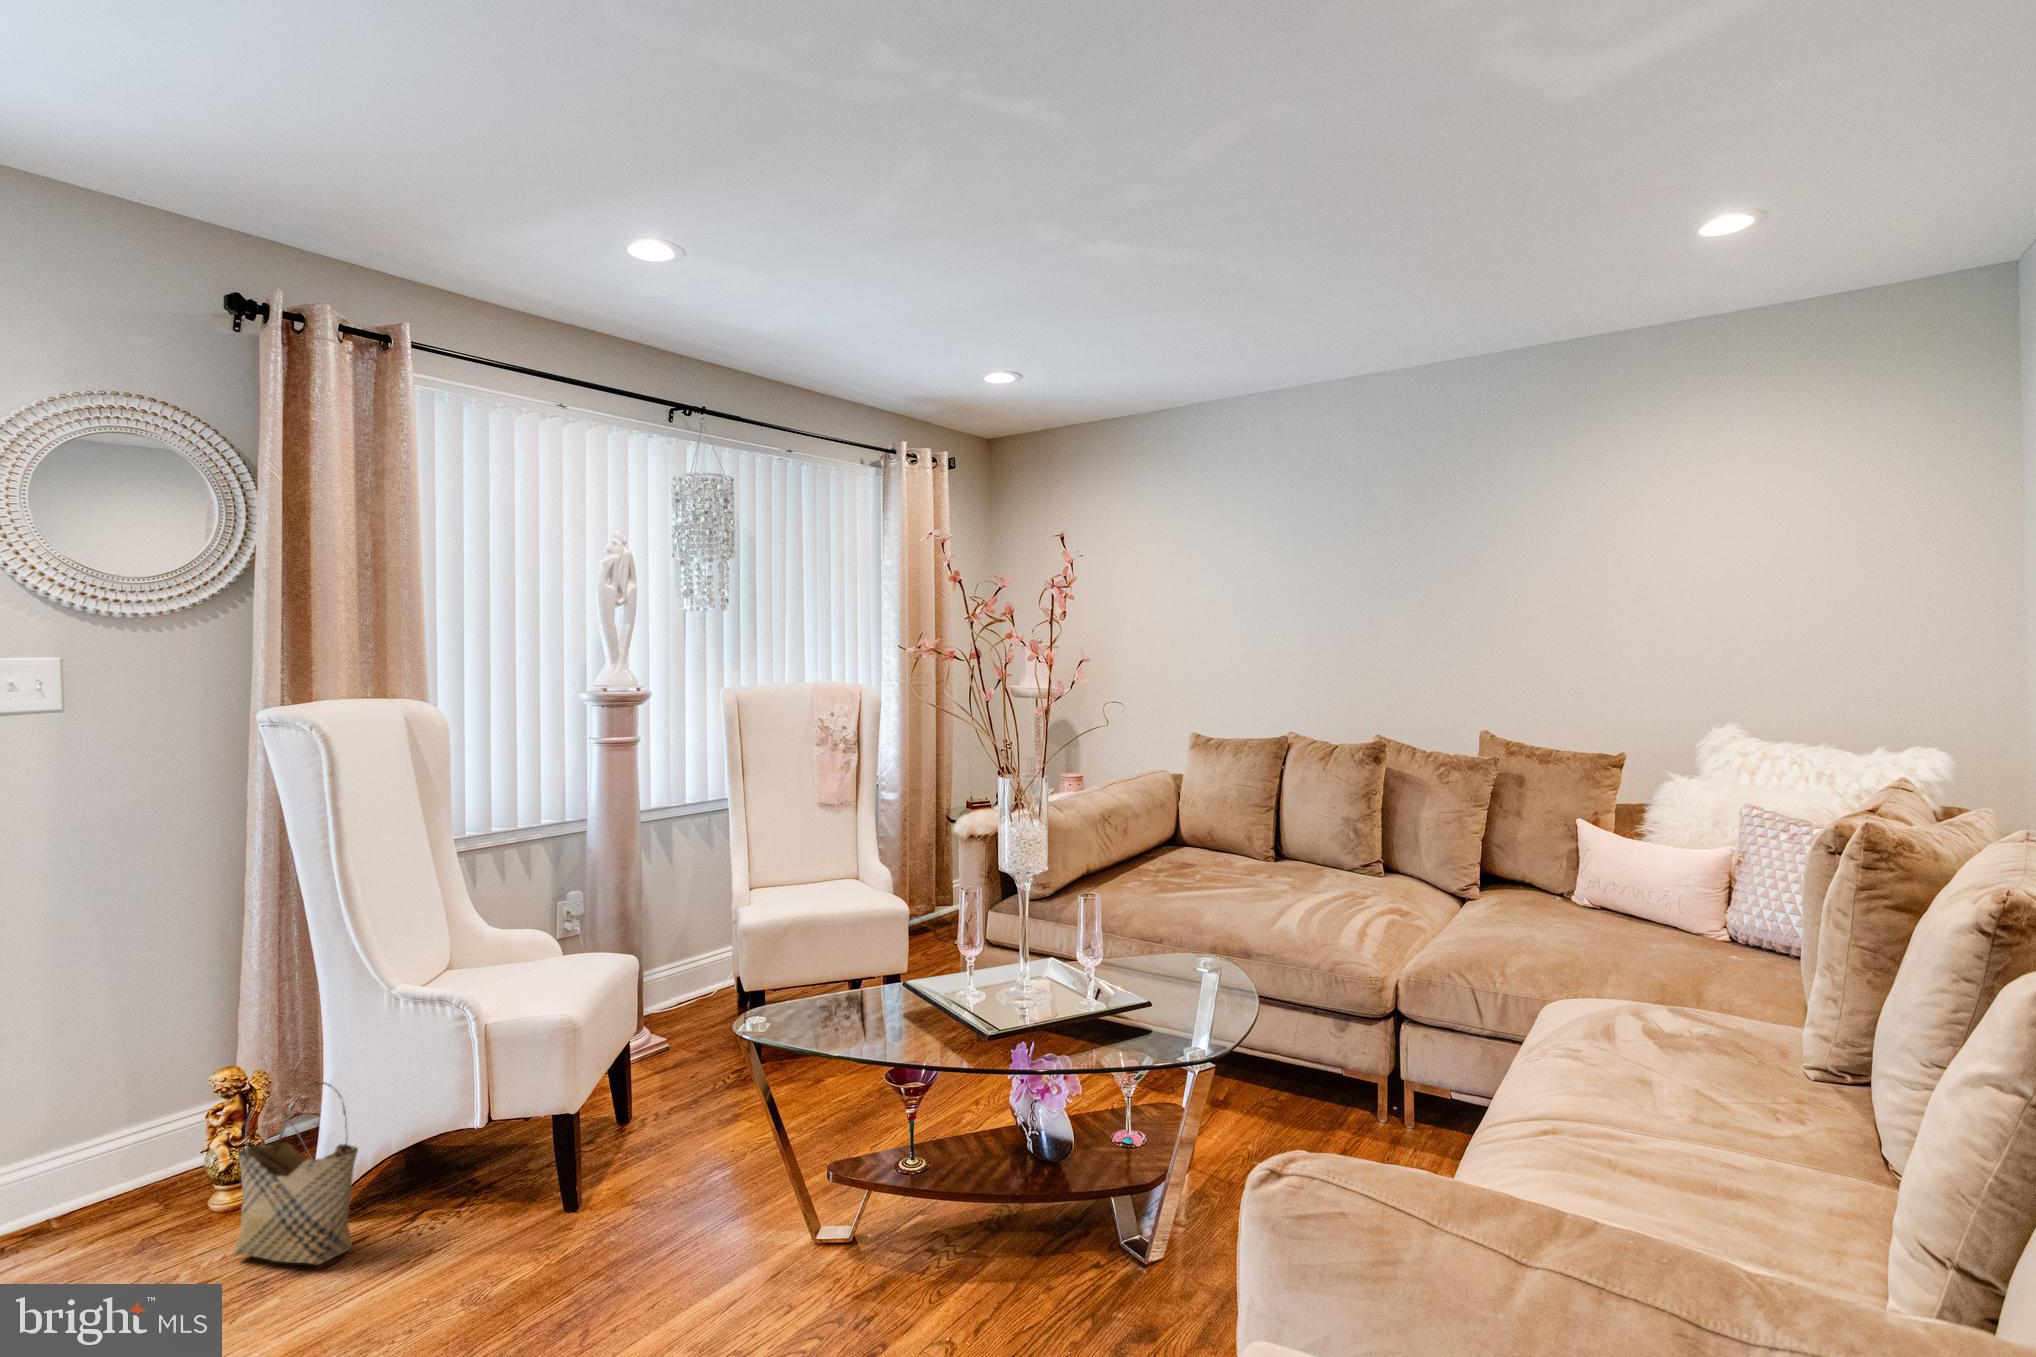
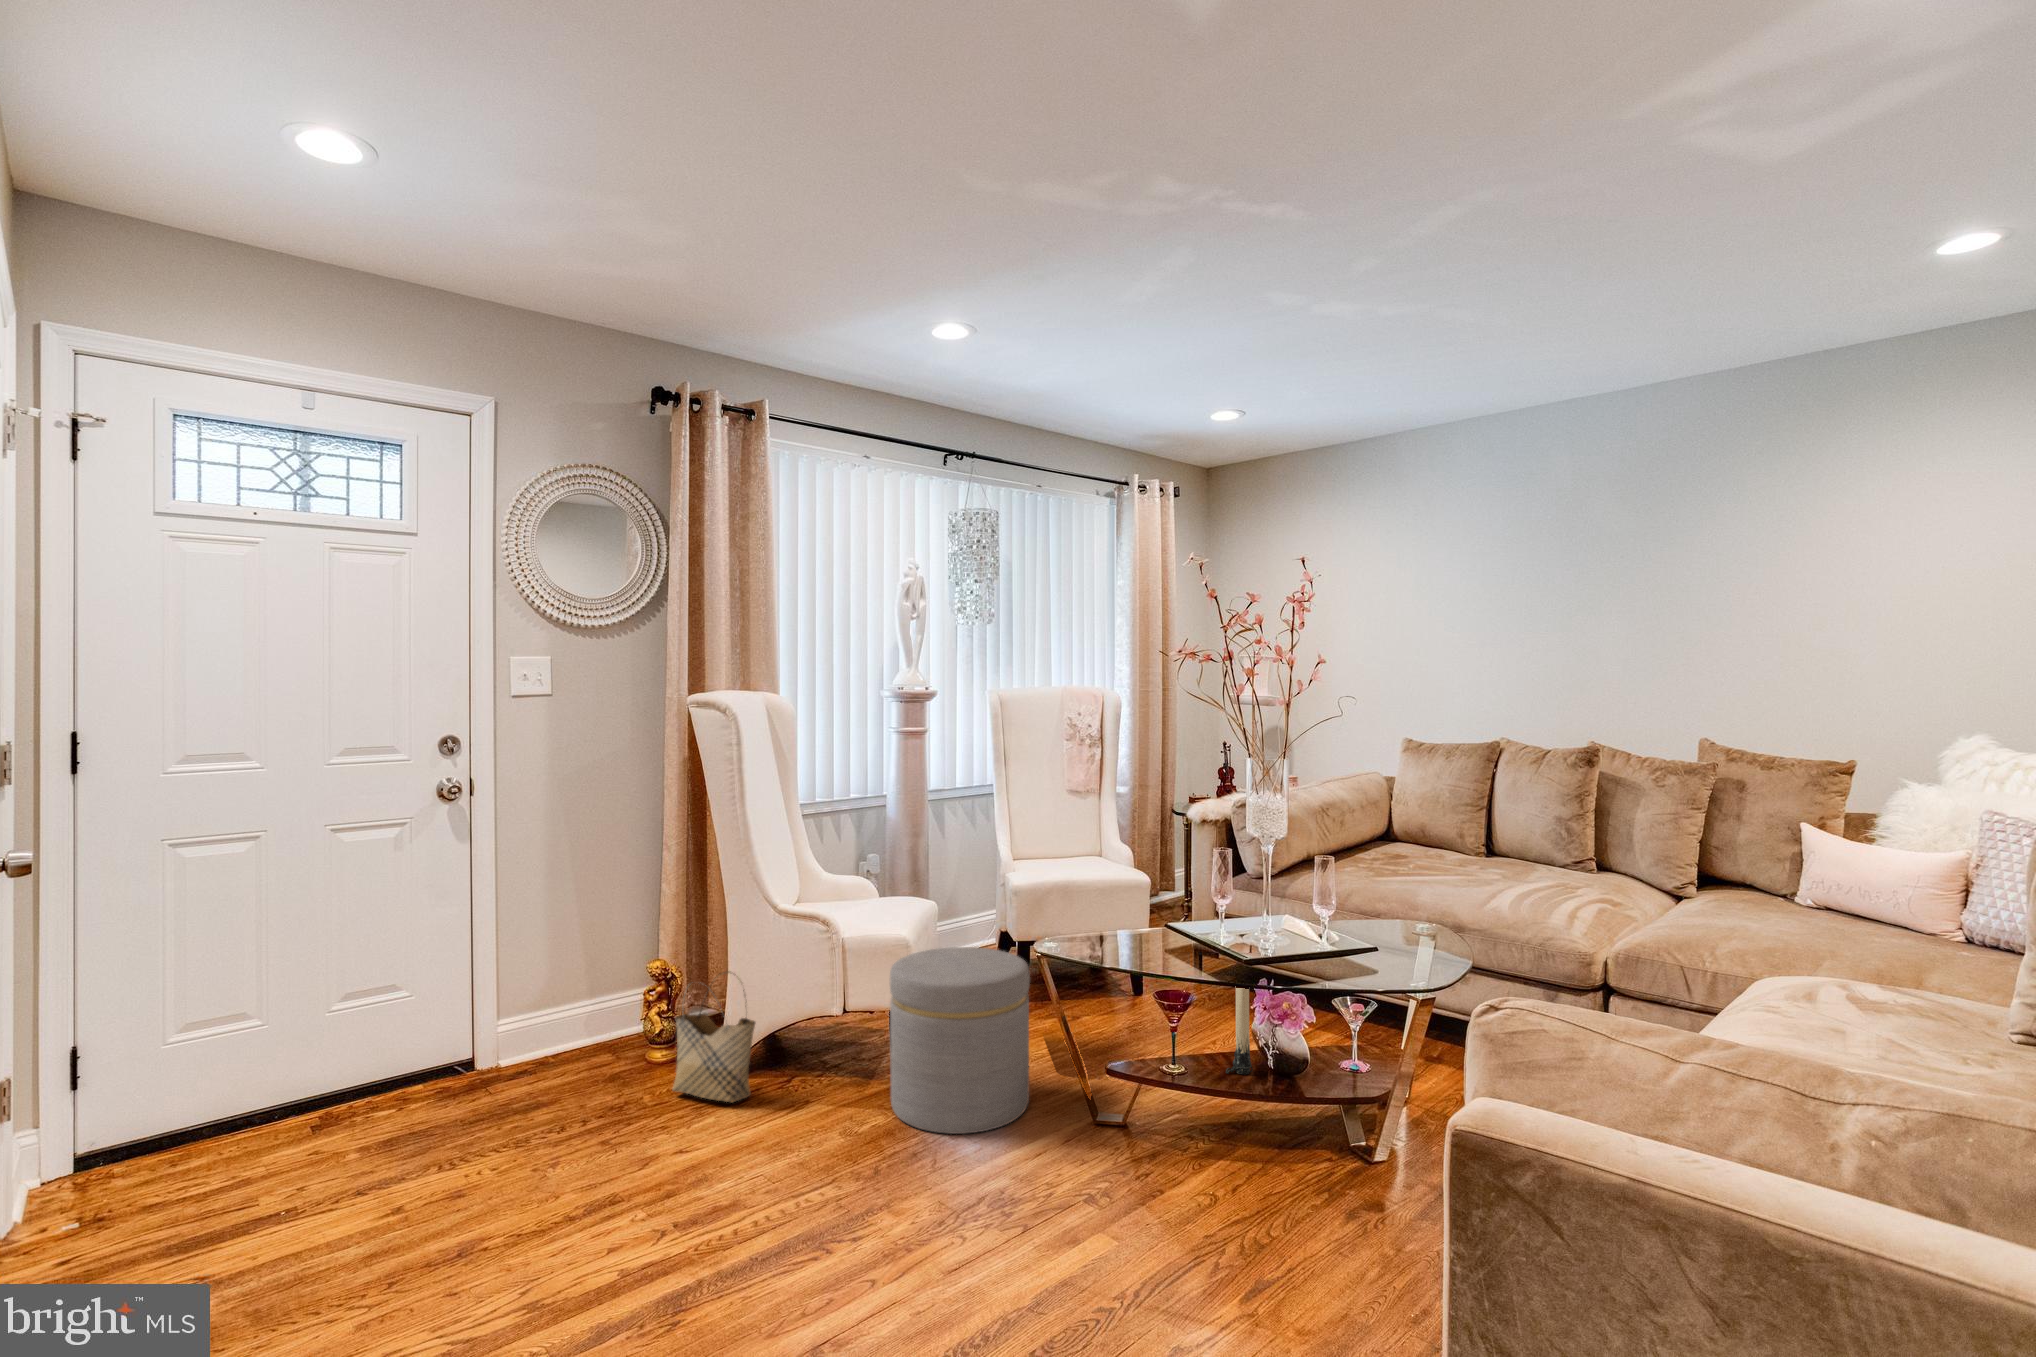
ottoman: none [544,1023,736,1280] -> present [890,947,1030,1134]
candle: none [976,1046,1008,1164] -> present [1226,988,1253,1075]

